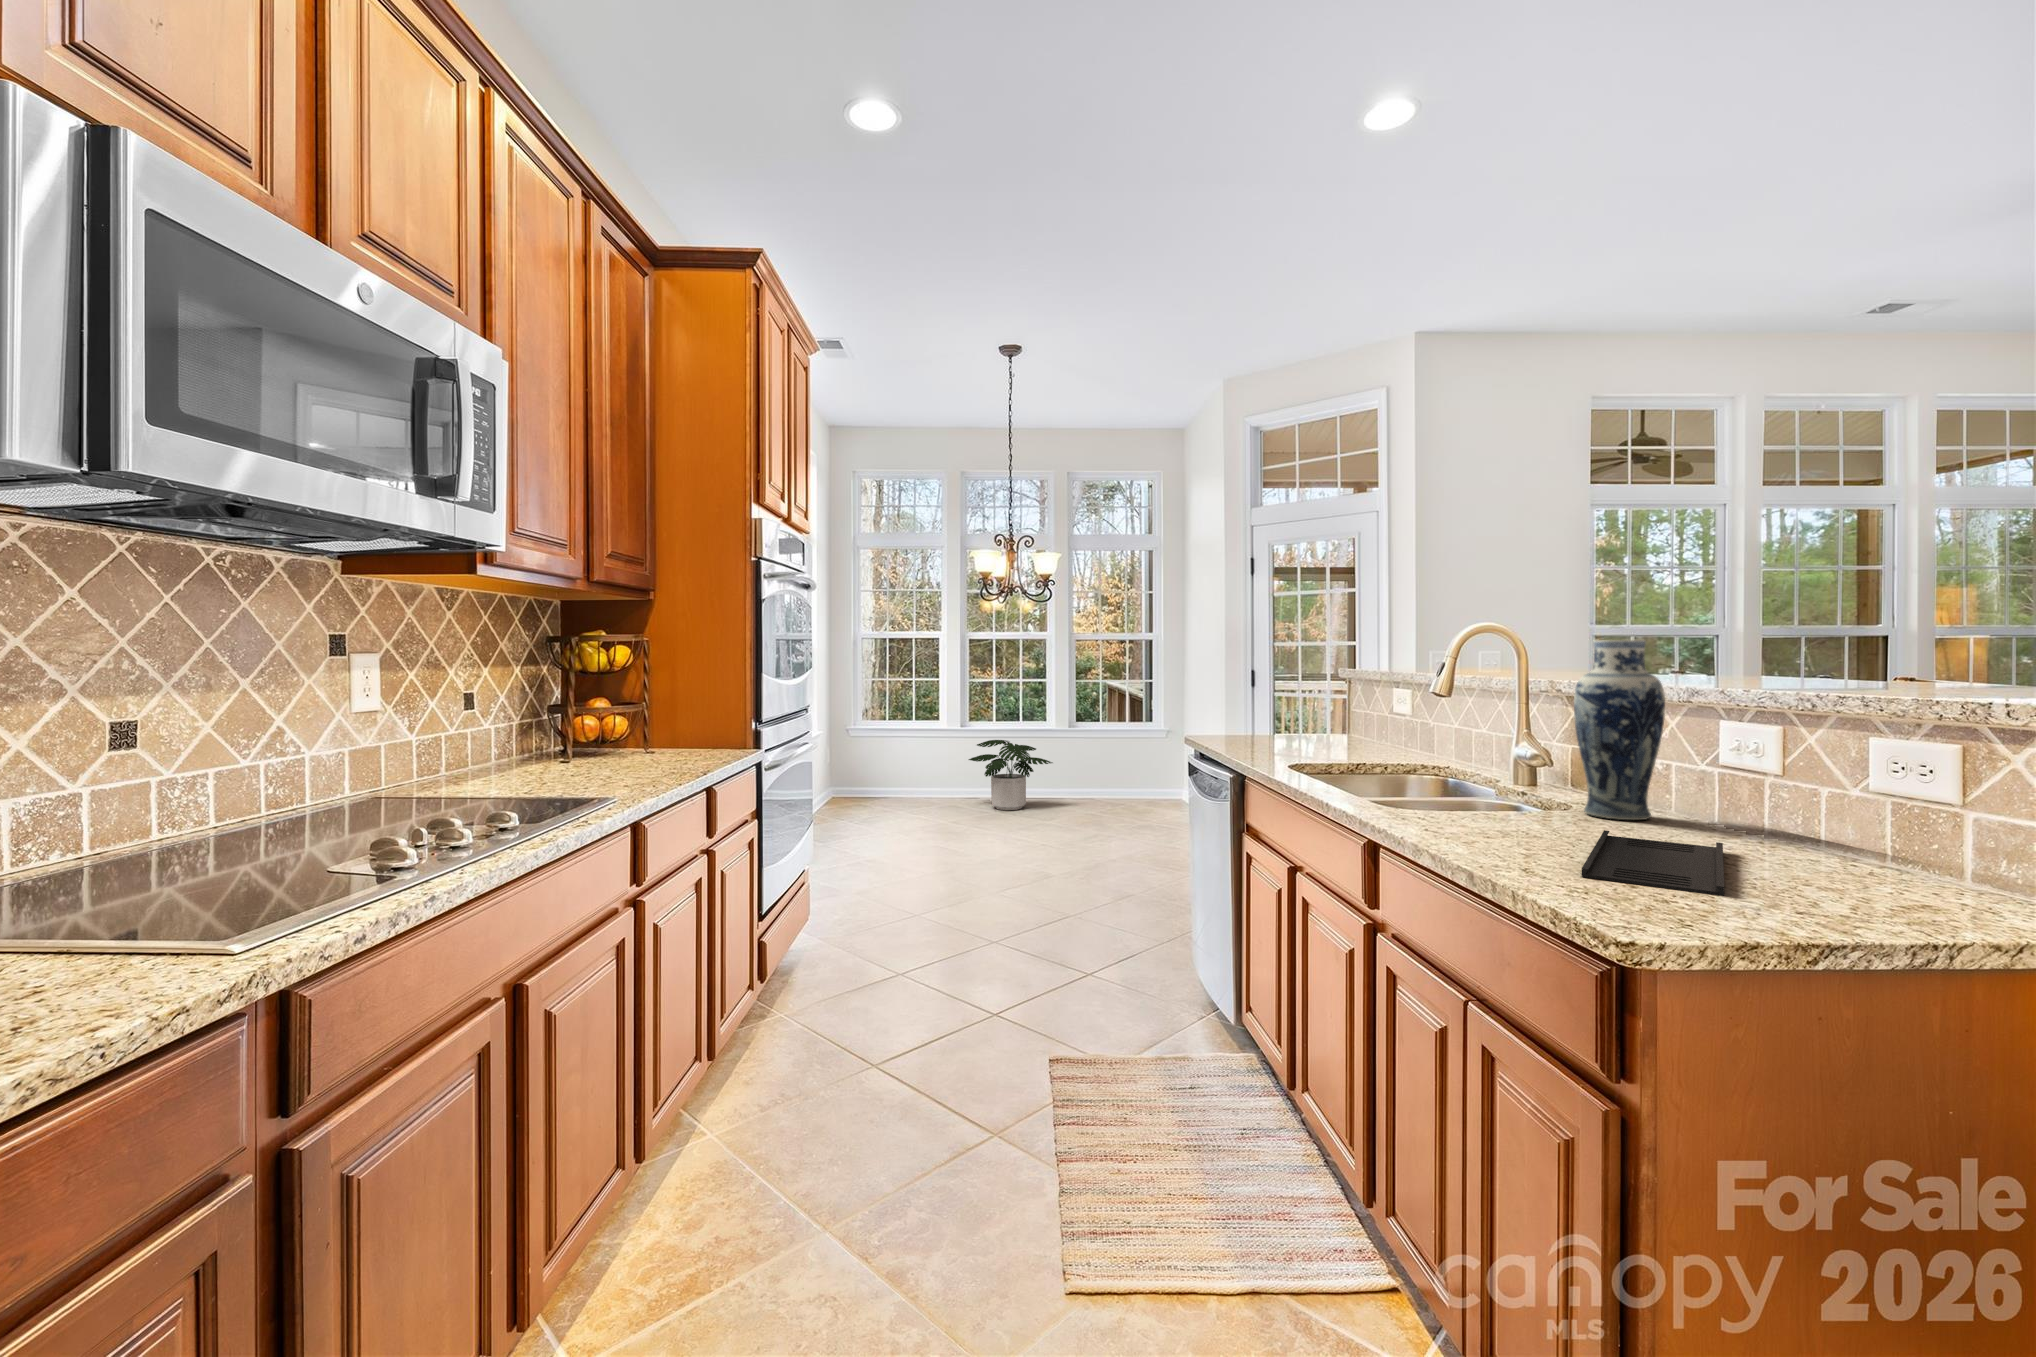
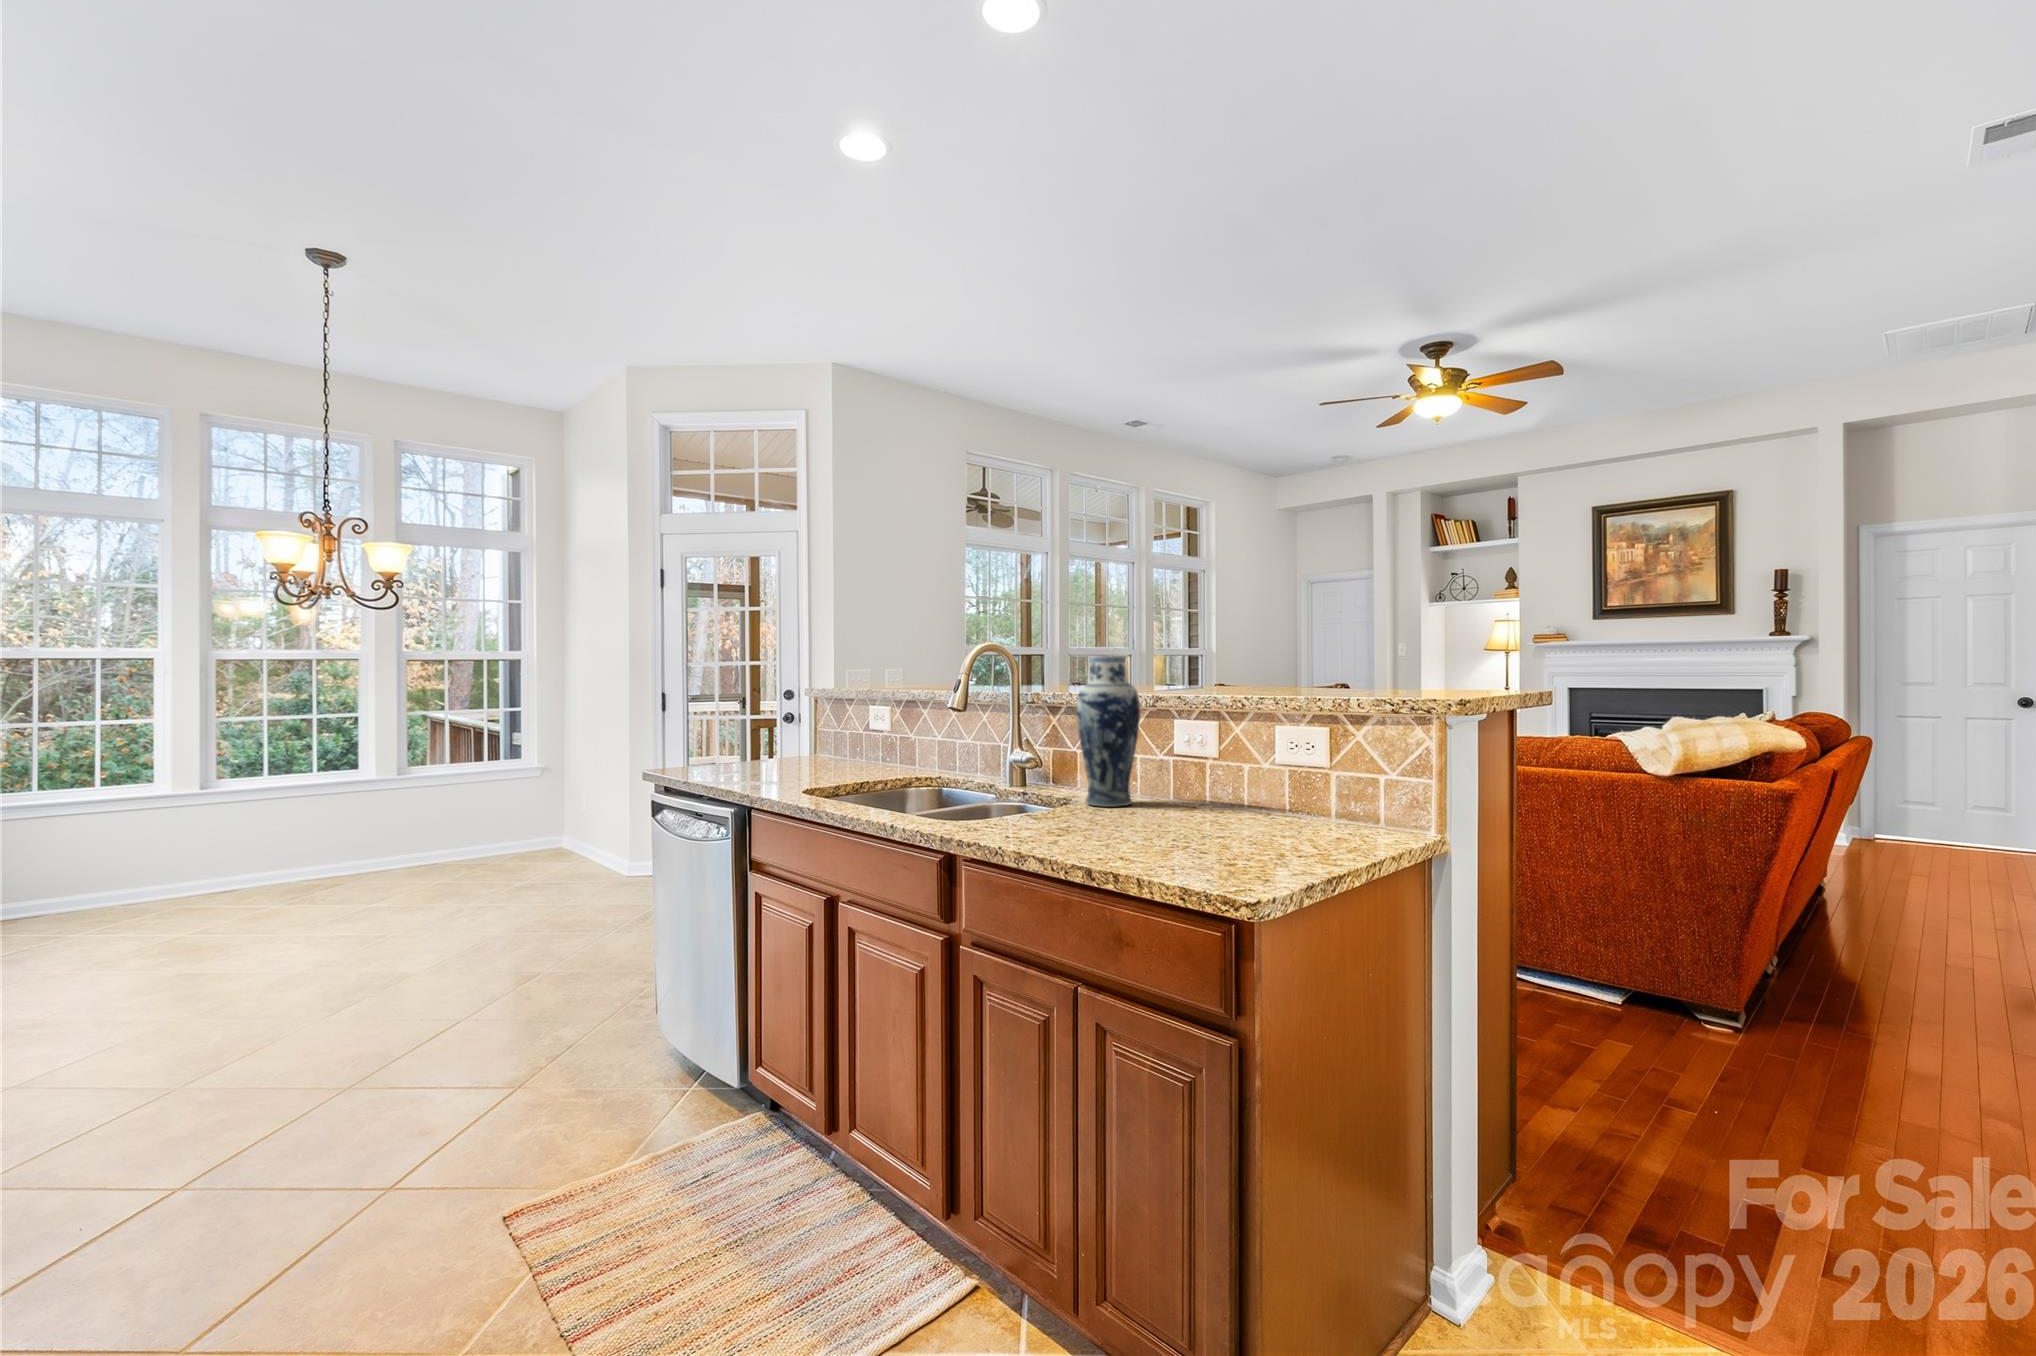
potted plant: present [969,740,1053,810] -> none [233,795,387,894]
tray: present [1582,830,1724,896] -> none [1129,815,1253,856]

